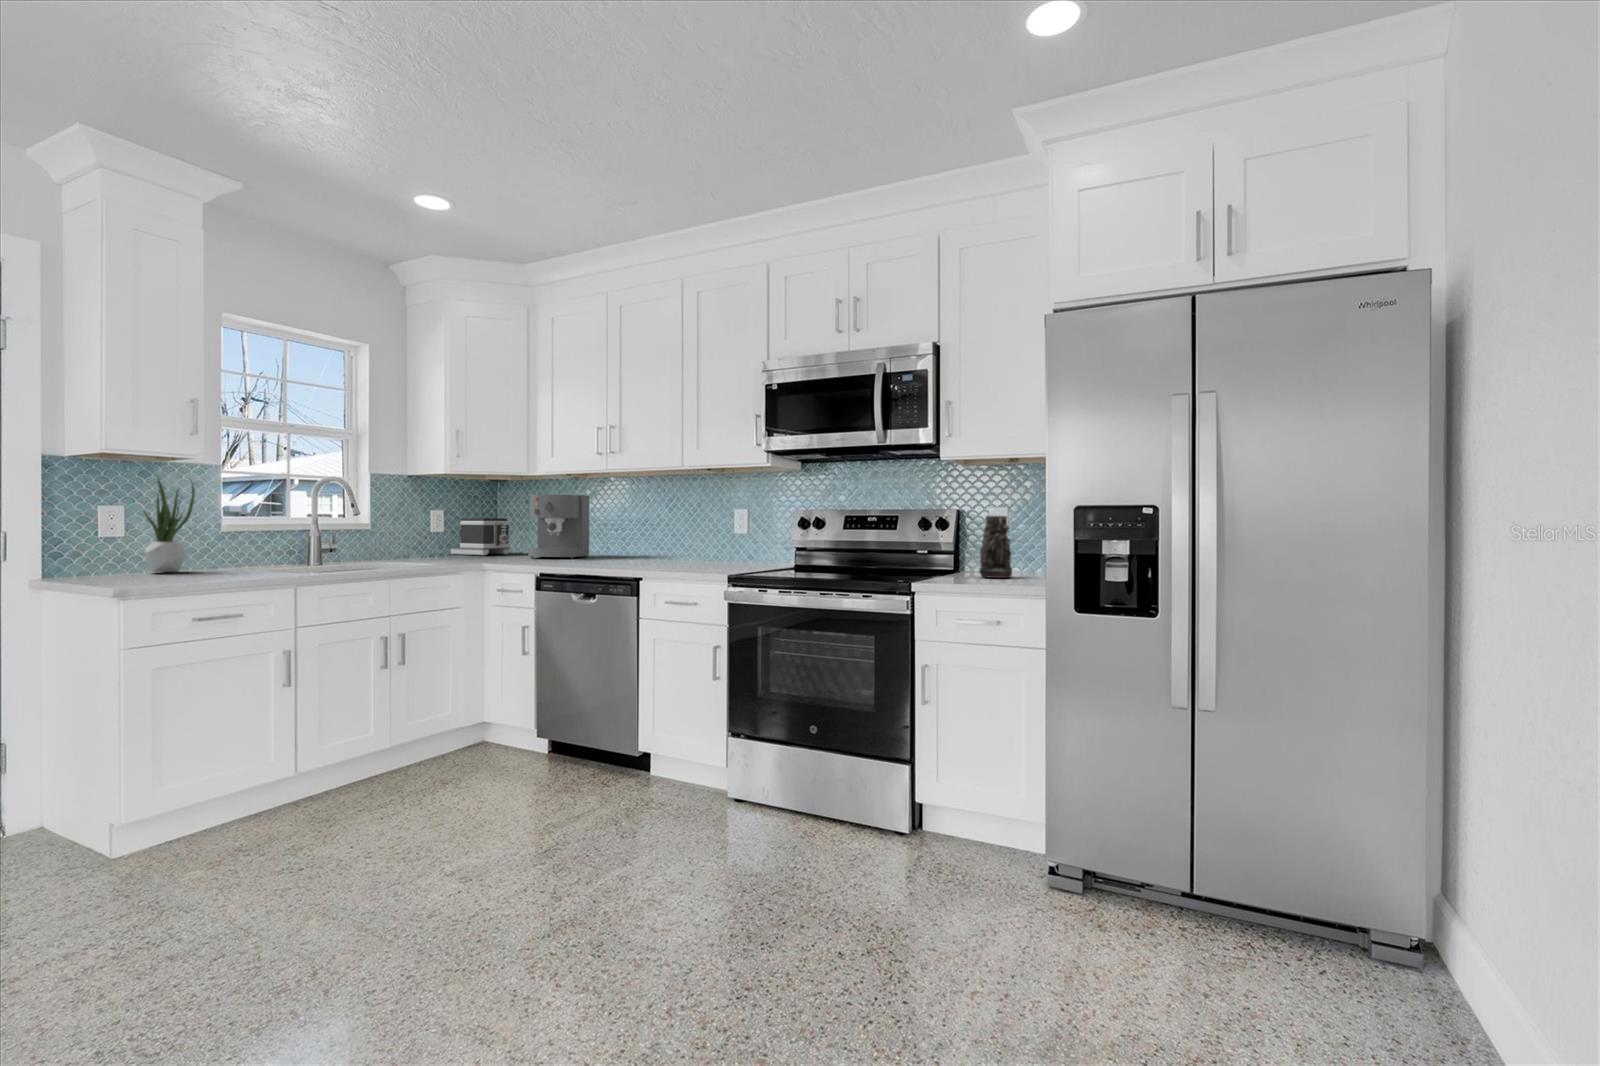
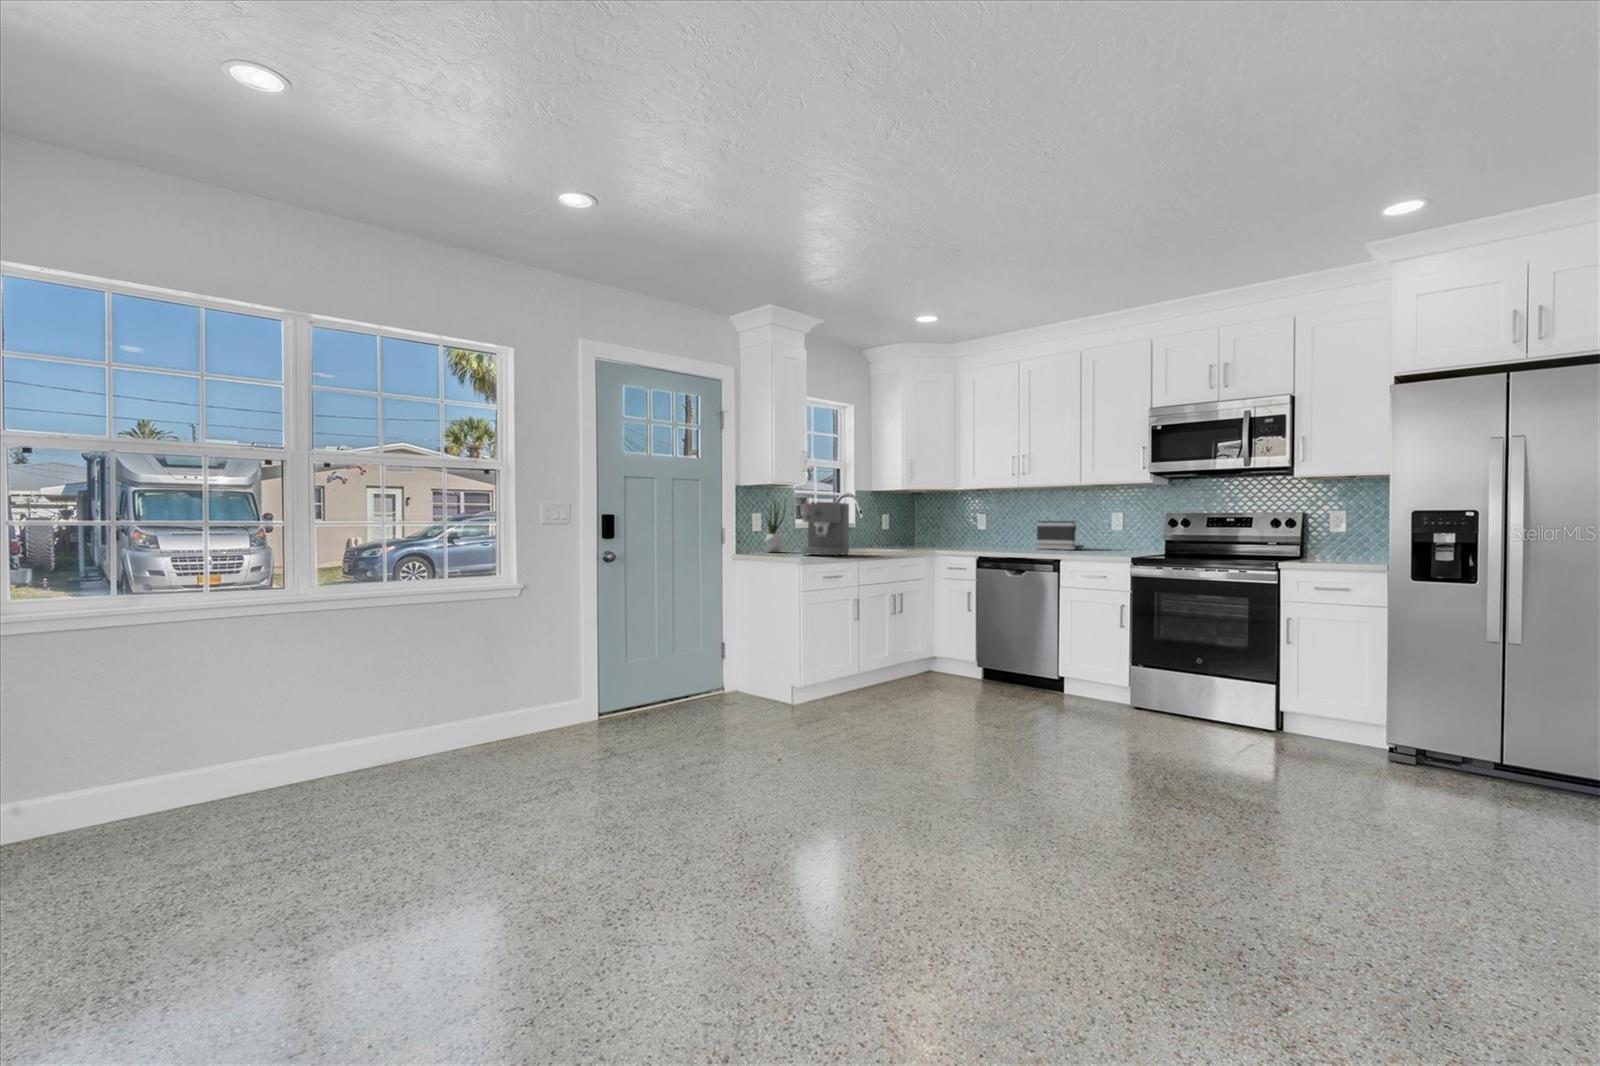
coffee maker: present [529,495,589,558] -> present [801,503,849,556]
vase: present [979,516,1012,578] -> none [1325,517,1352,562]
toaster: present [451,518,510,555] -> present [1036,521,1085,550]

